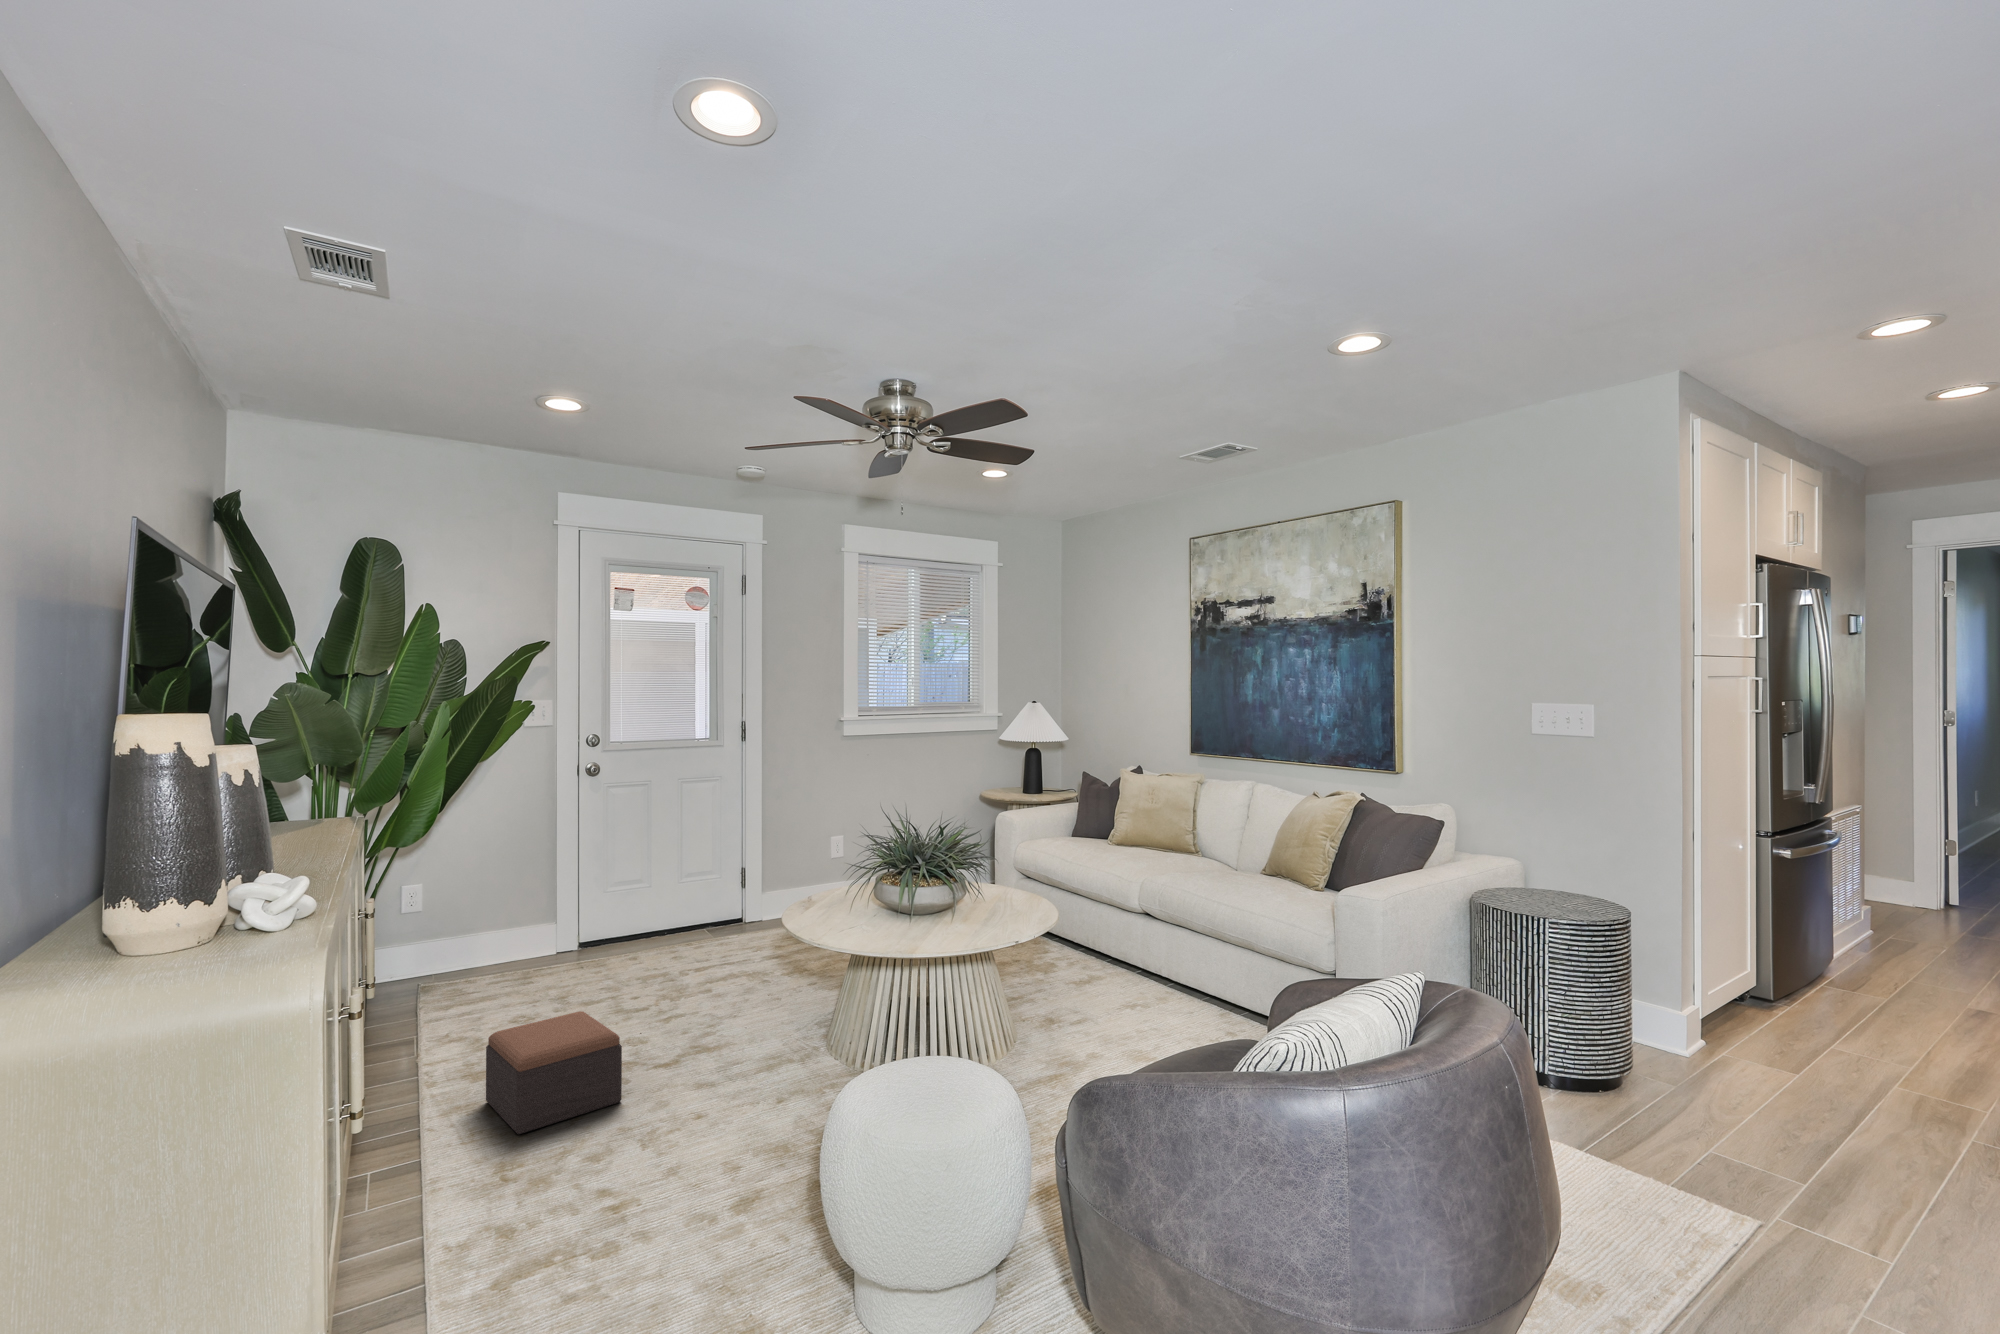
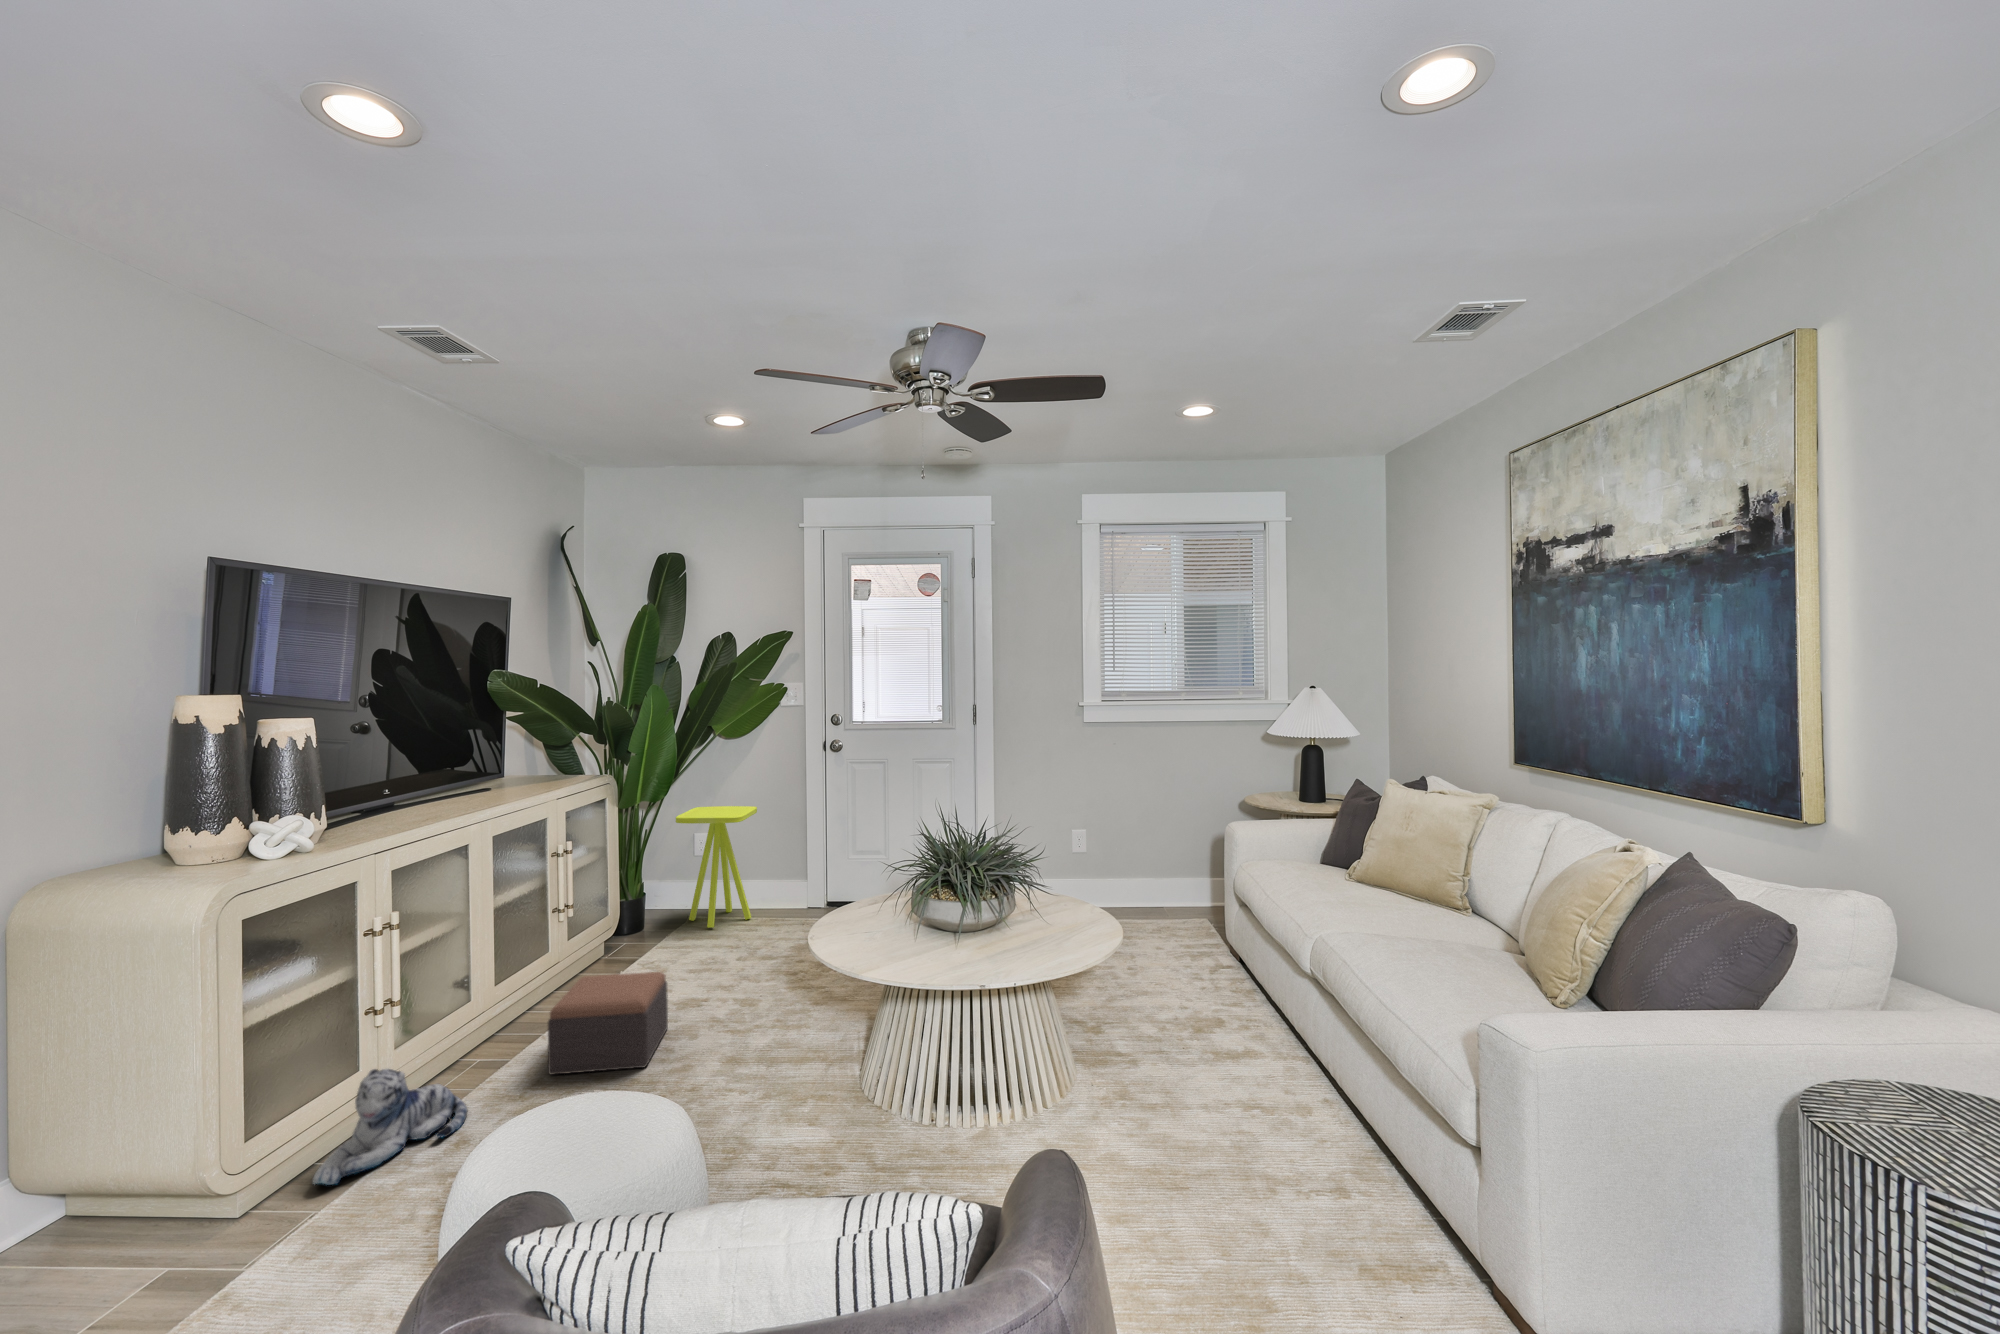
side table: none [413,844,508,989] -> present [676,806,757,927]
plush toy: none [387,1139,498,1279] -> present [312,1069,467,1185]

